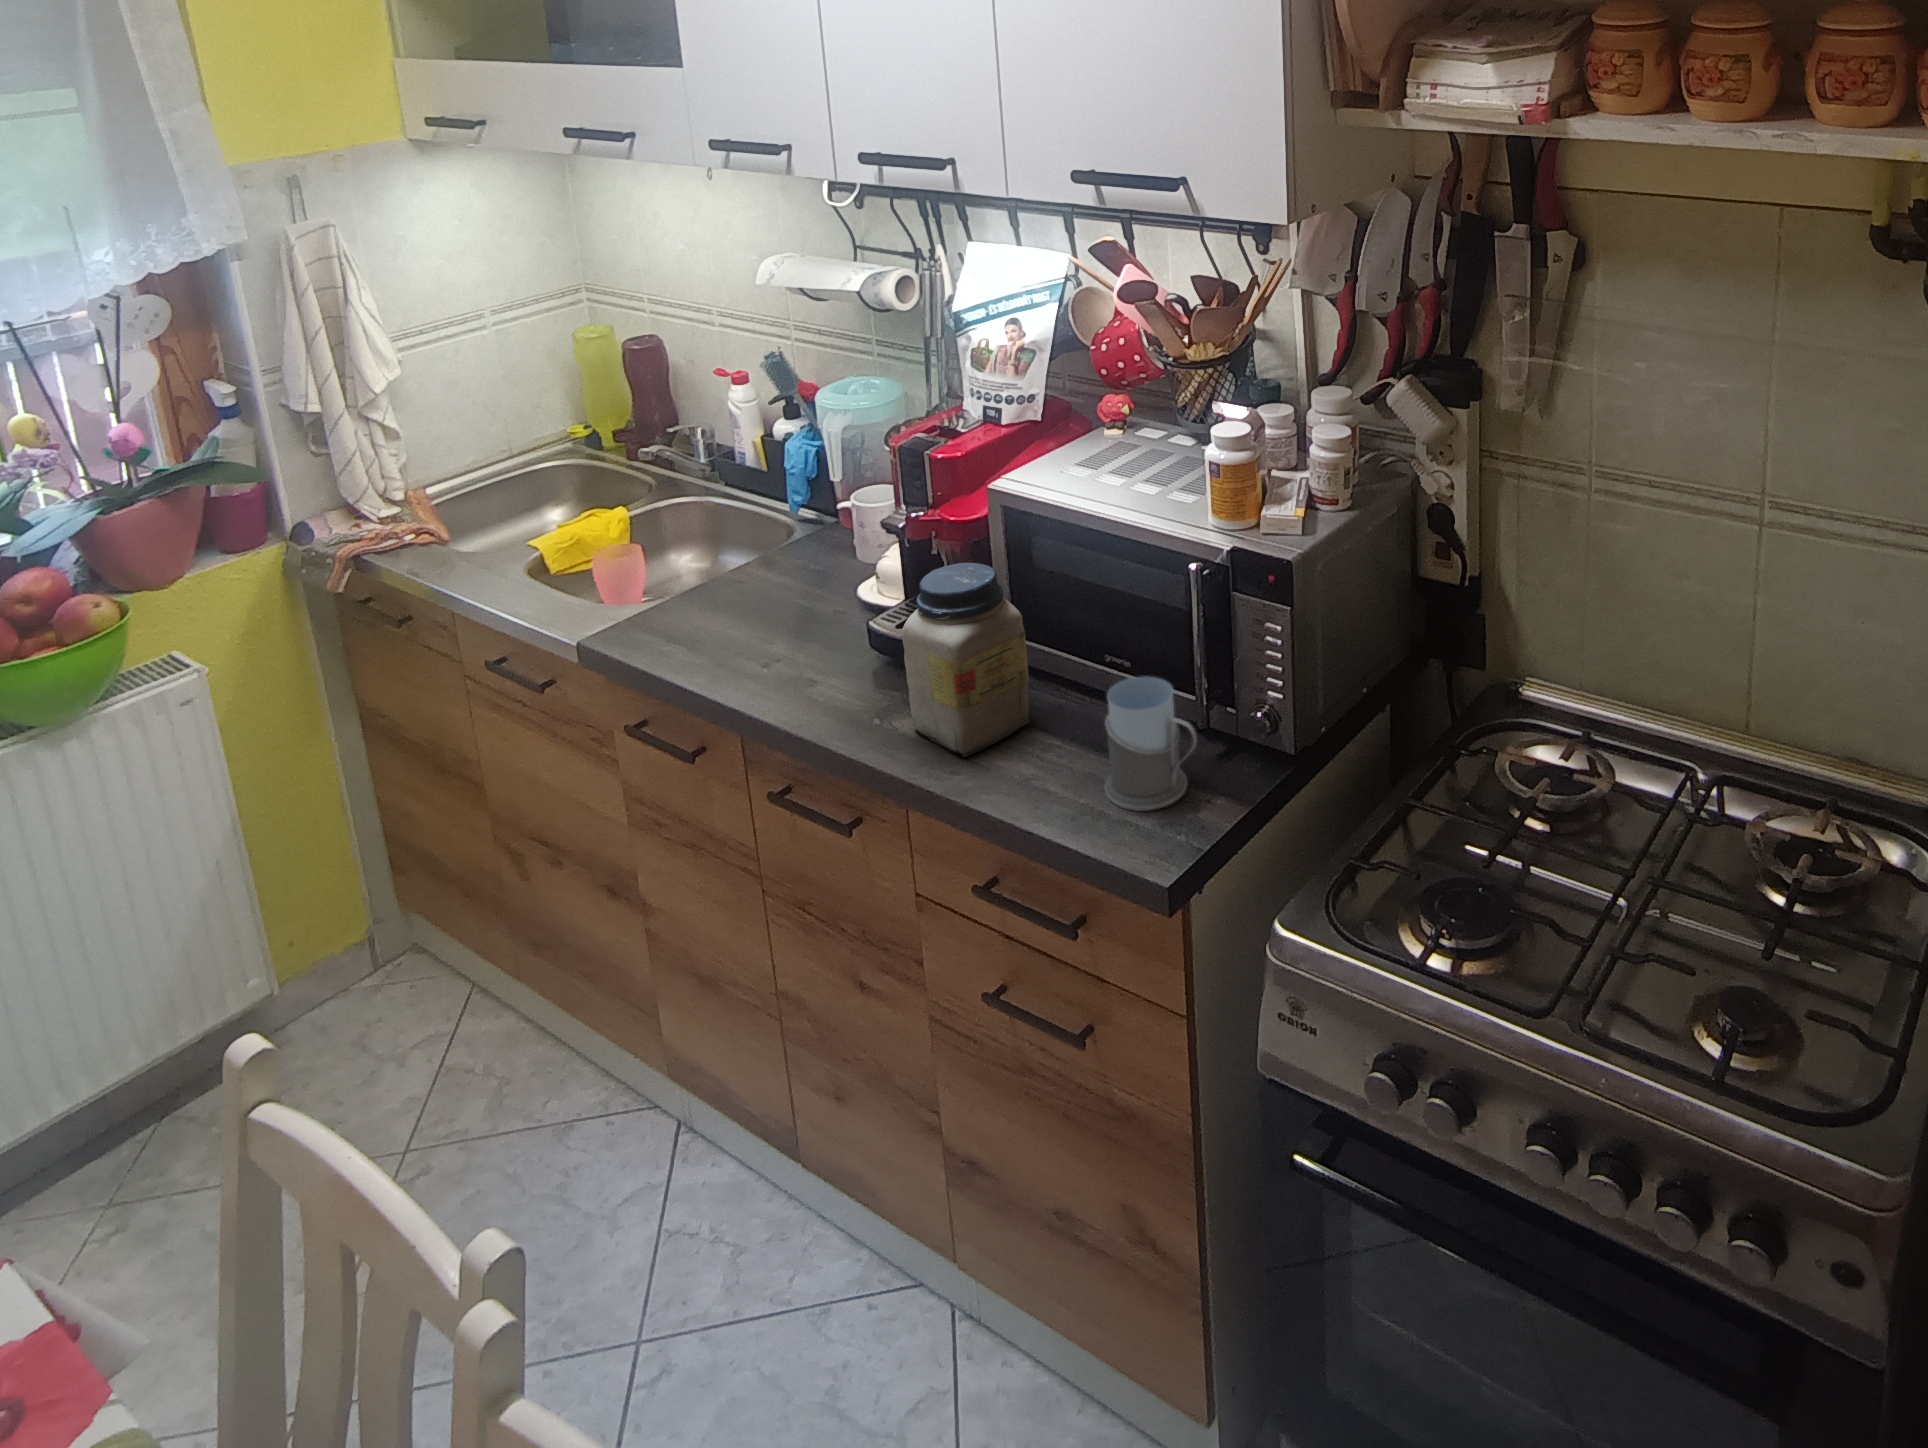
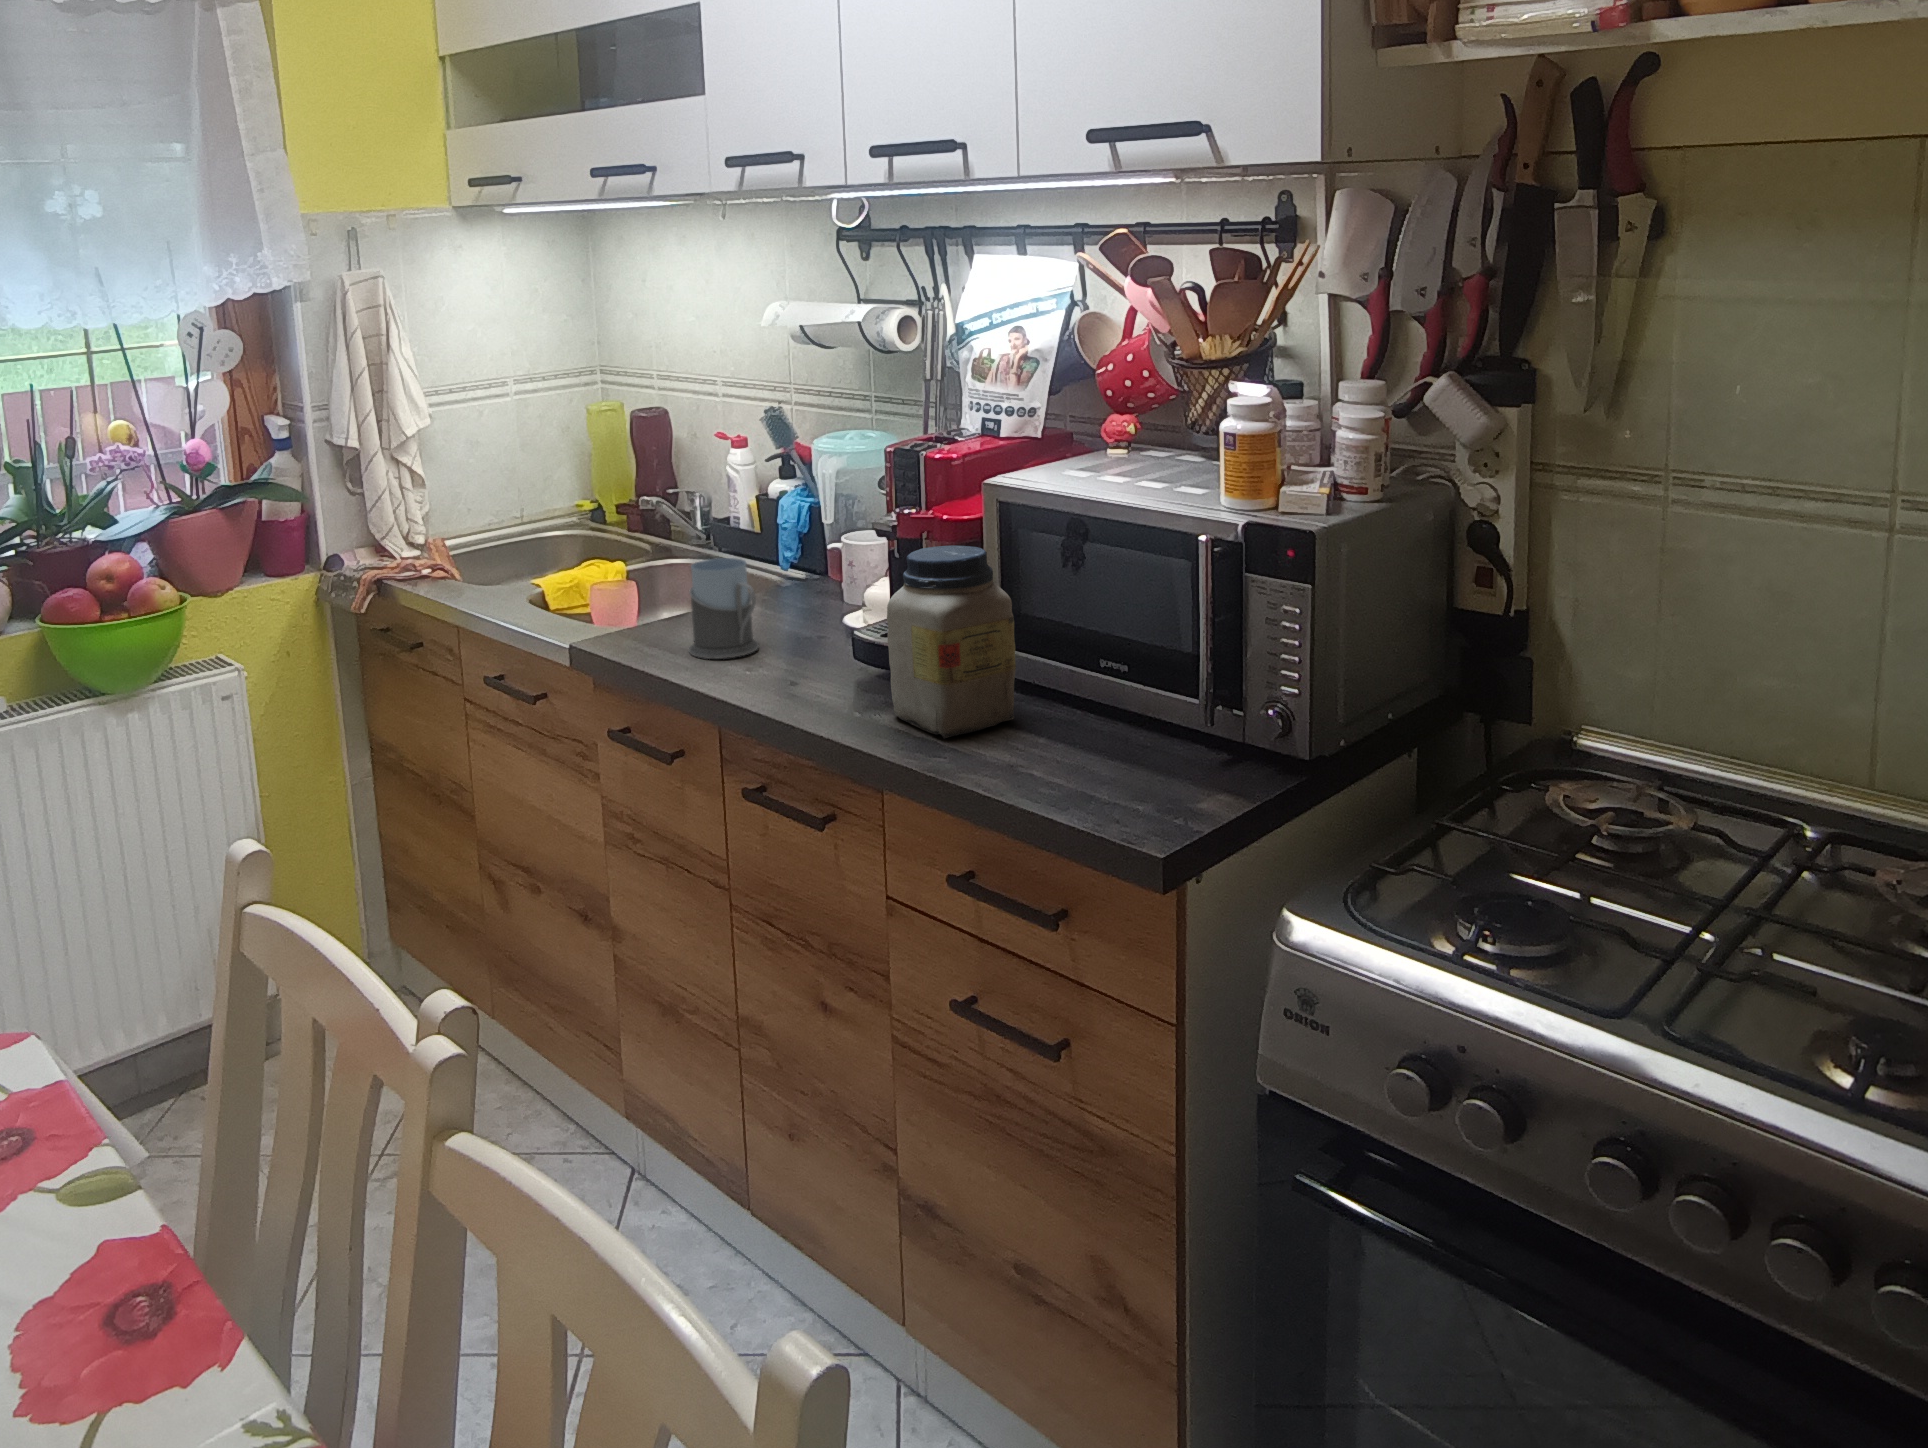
mug: present [1105,677,1197,811] -> present [689,558,759,659]

